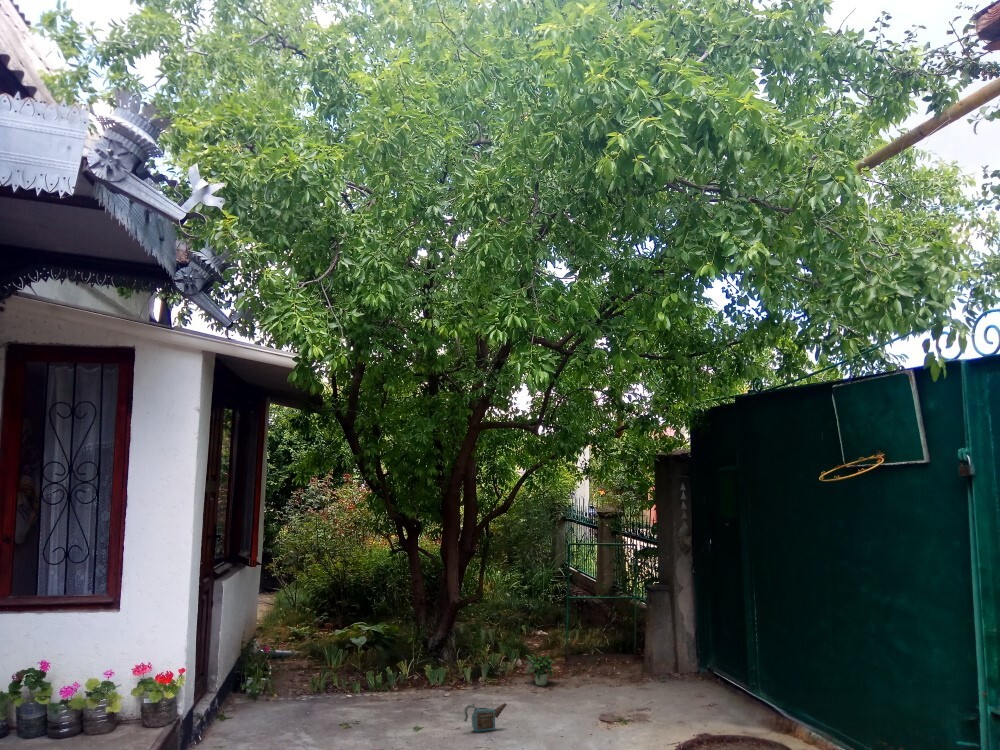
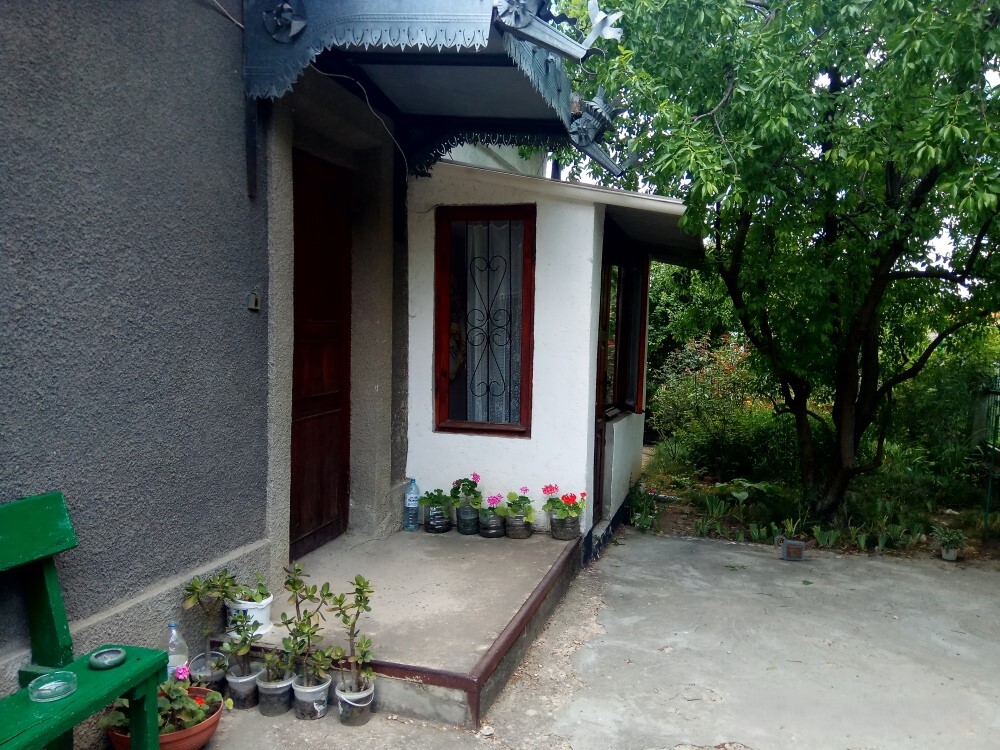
watering can: present [464,703,507,732] -> present [774,536,817,561]

